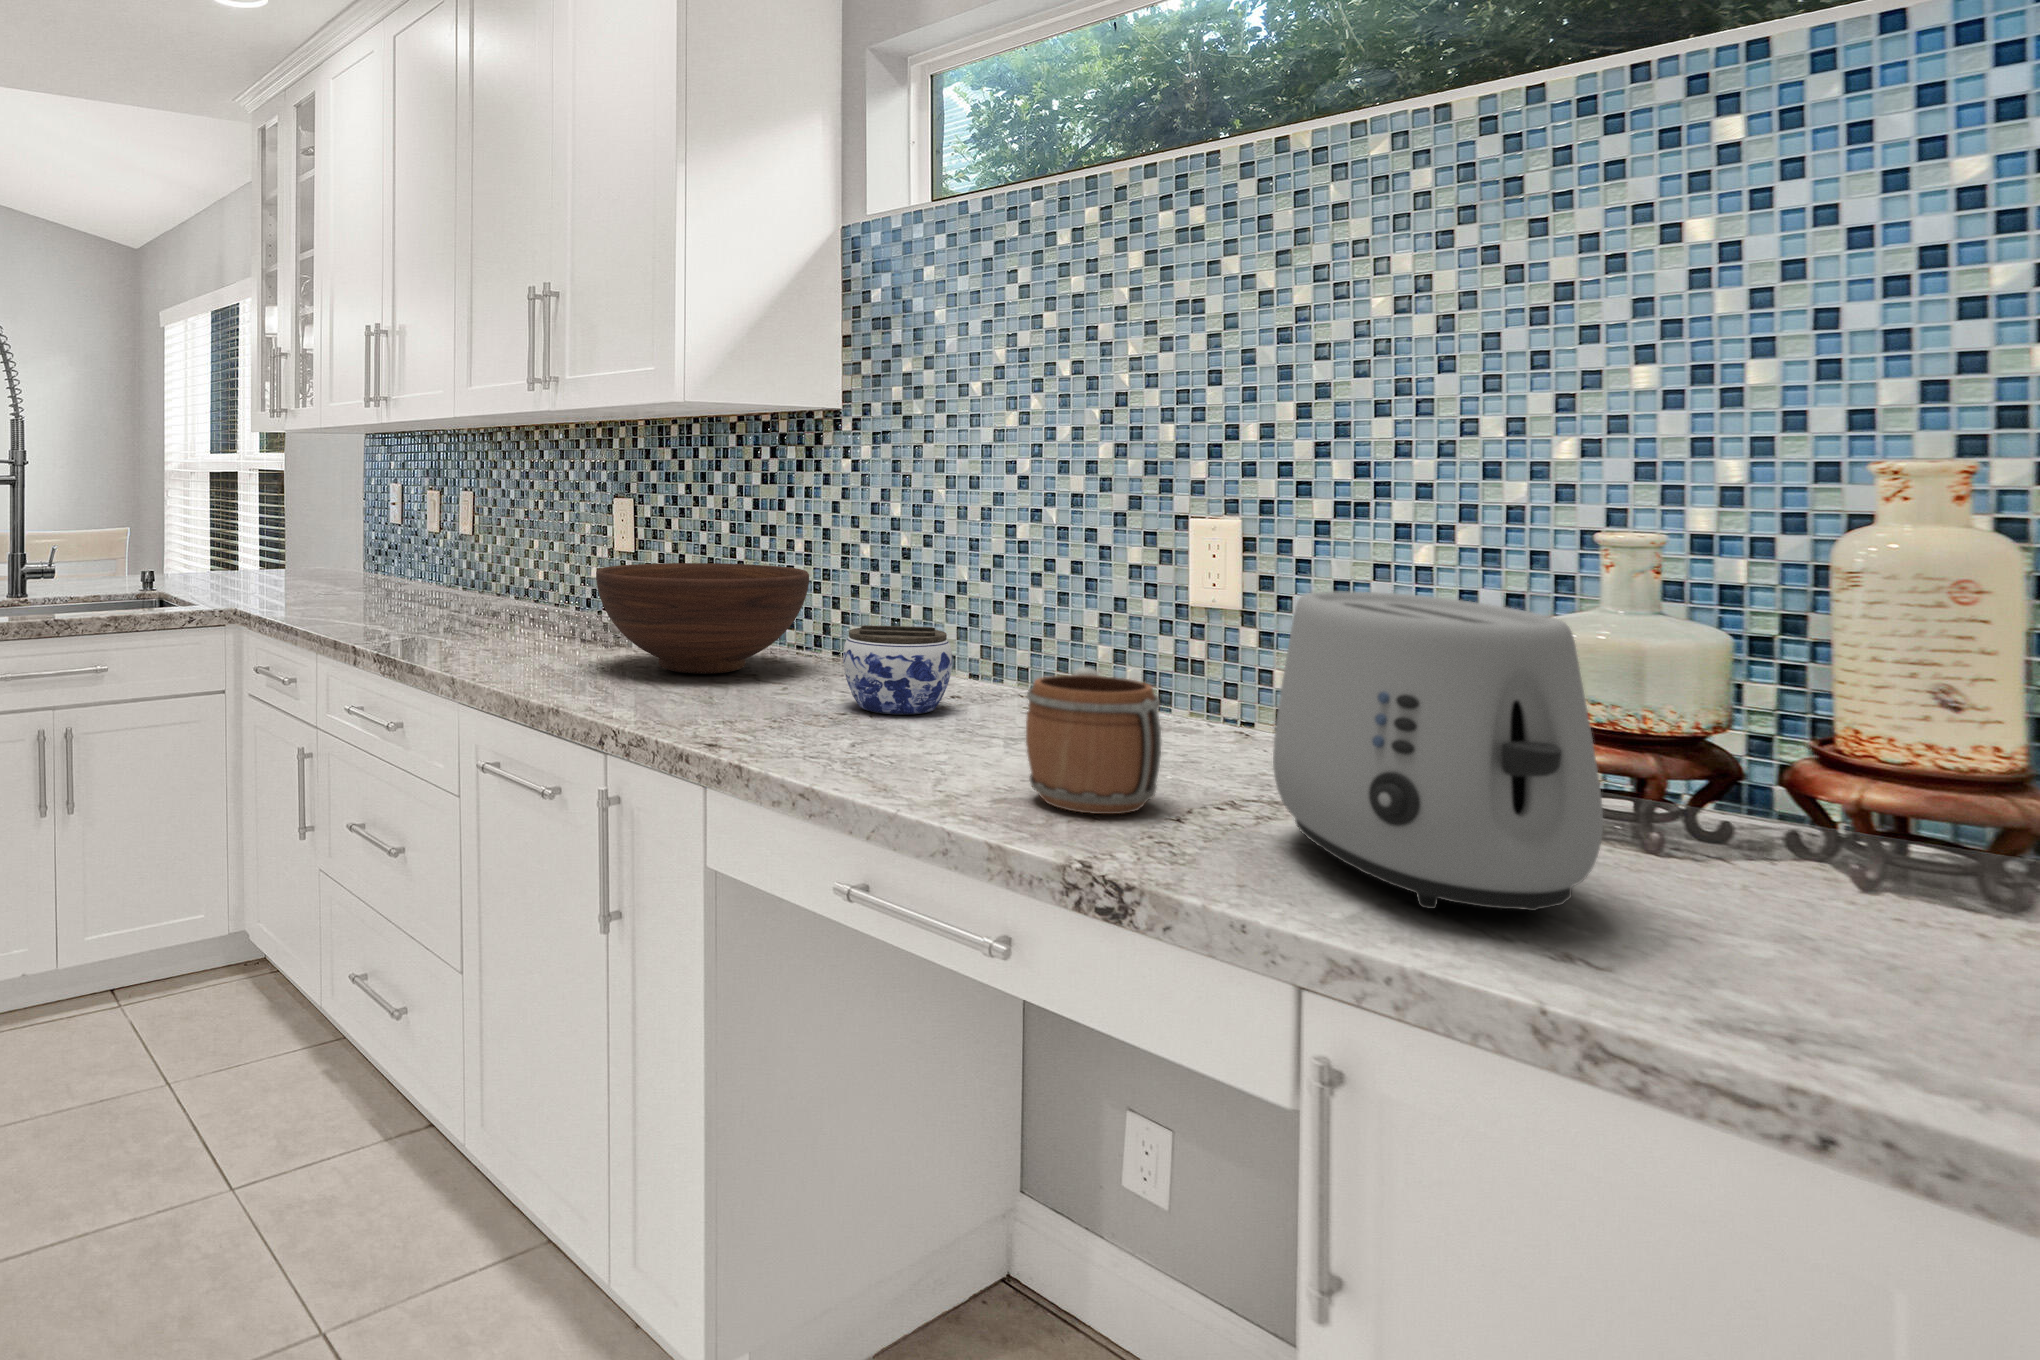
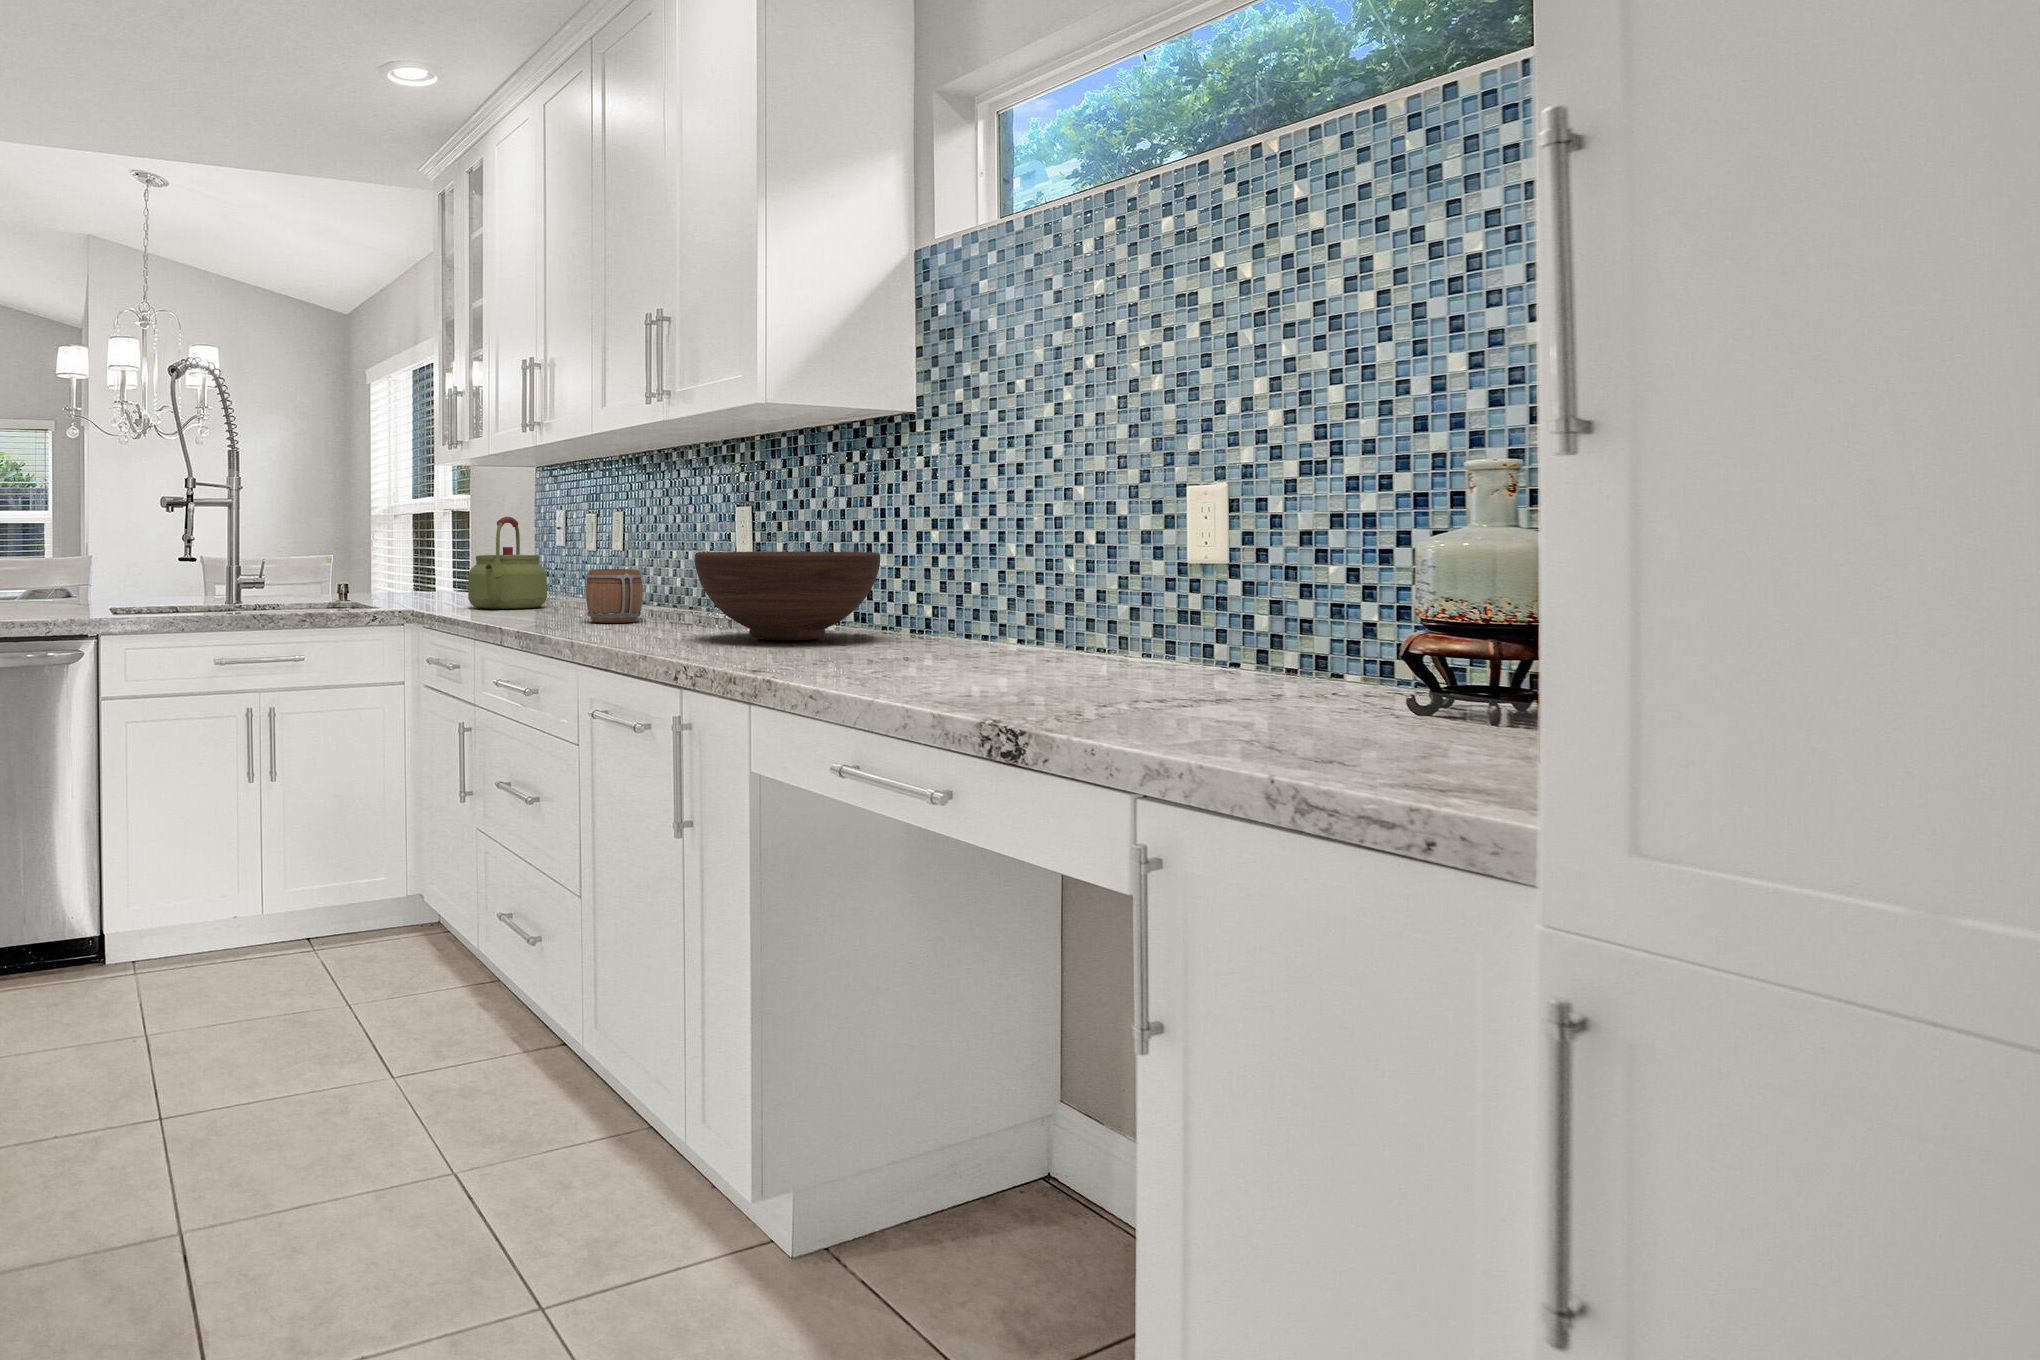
kettle: none [299,500,390,606] -> present [468,517,547,609]
toaster: present [1273,592,1603,911] -> none [1162,507,1382,741]
jar: present [843,625,952,714] -> none [888,588,983,660]
mug: present [1026,667,1161,814] -> present [586,568,643,623]

